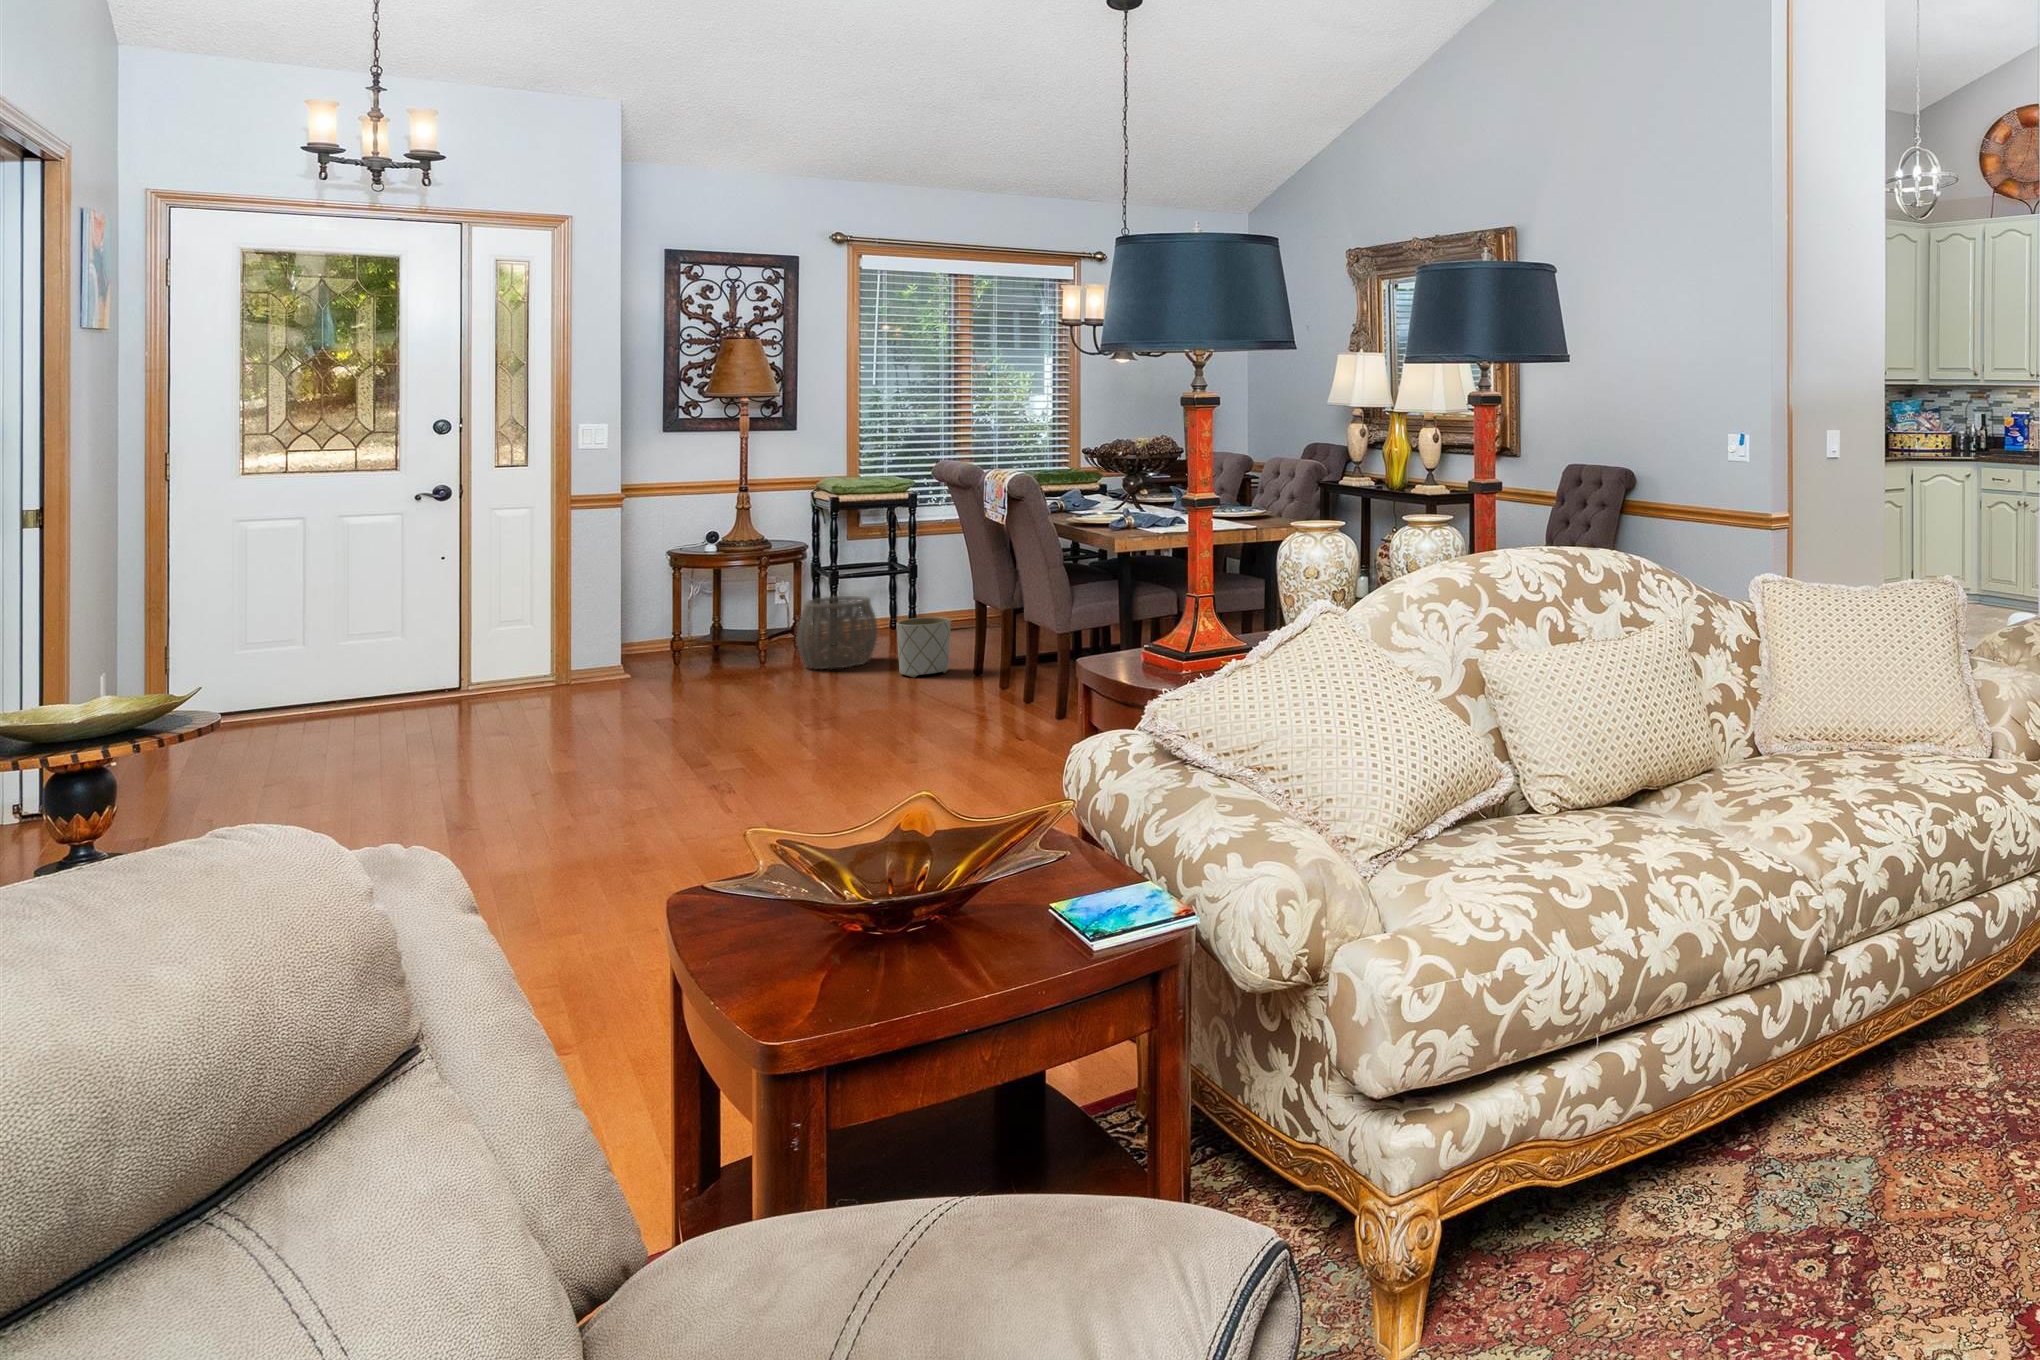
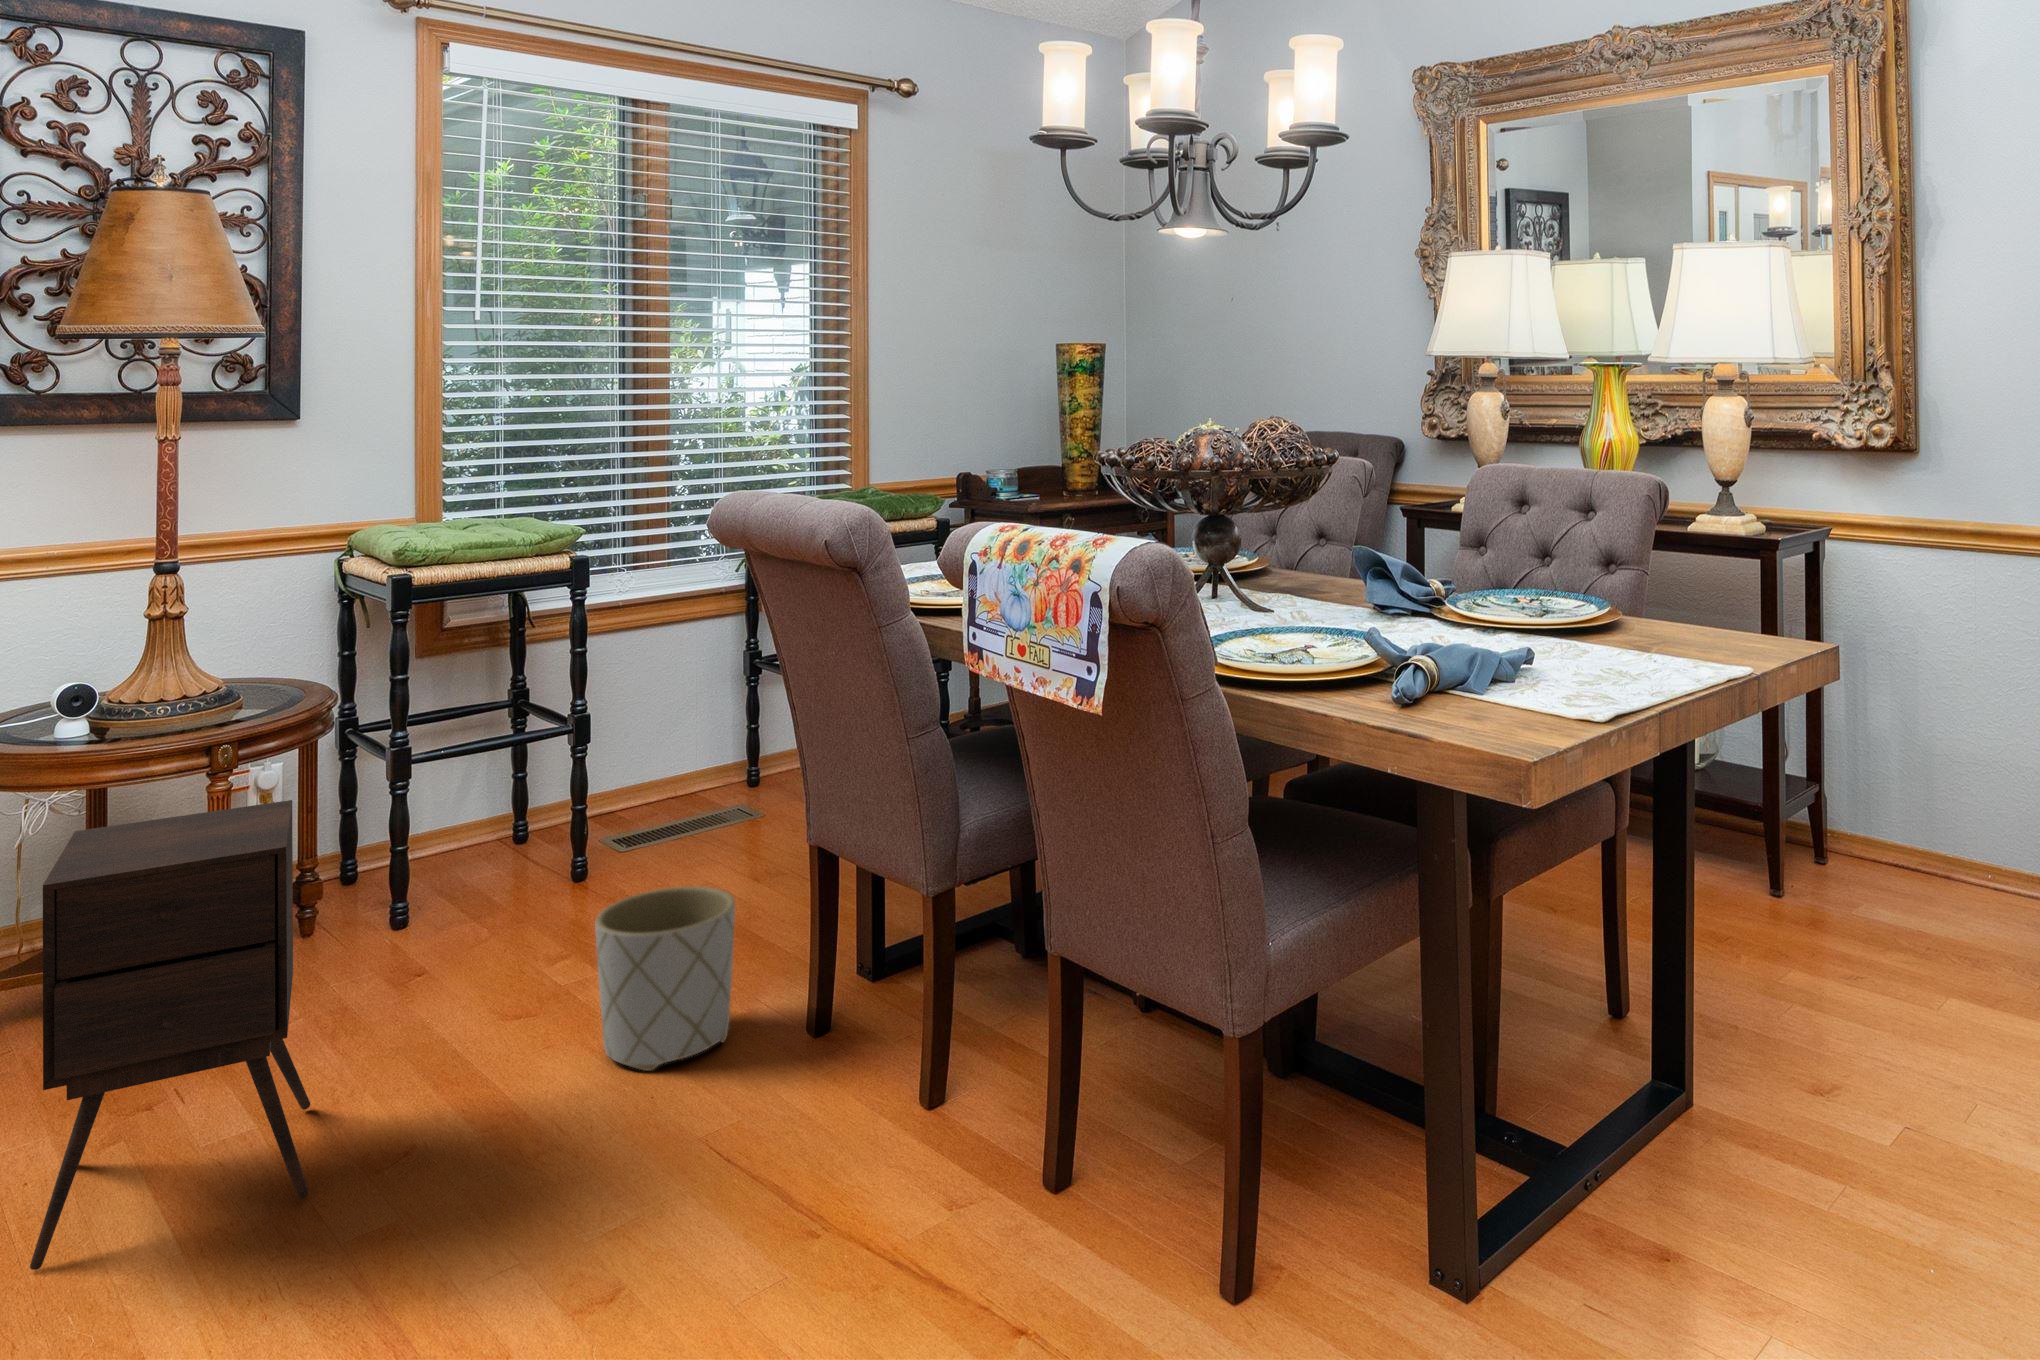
side table: none [709,567,794,700] -> present [30,800,310,1270]
woven basket: present [796,596,878,669] -> none [309,825,526,1043]

